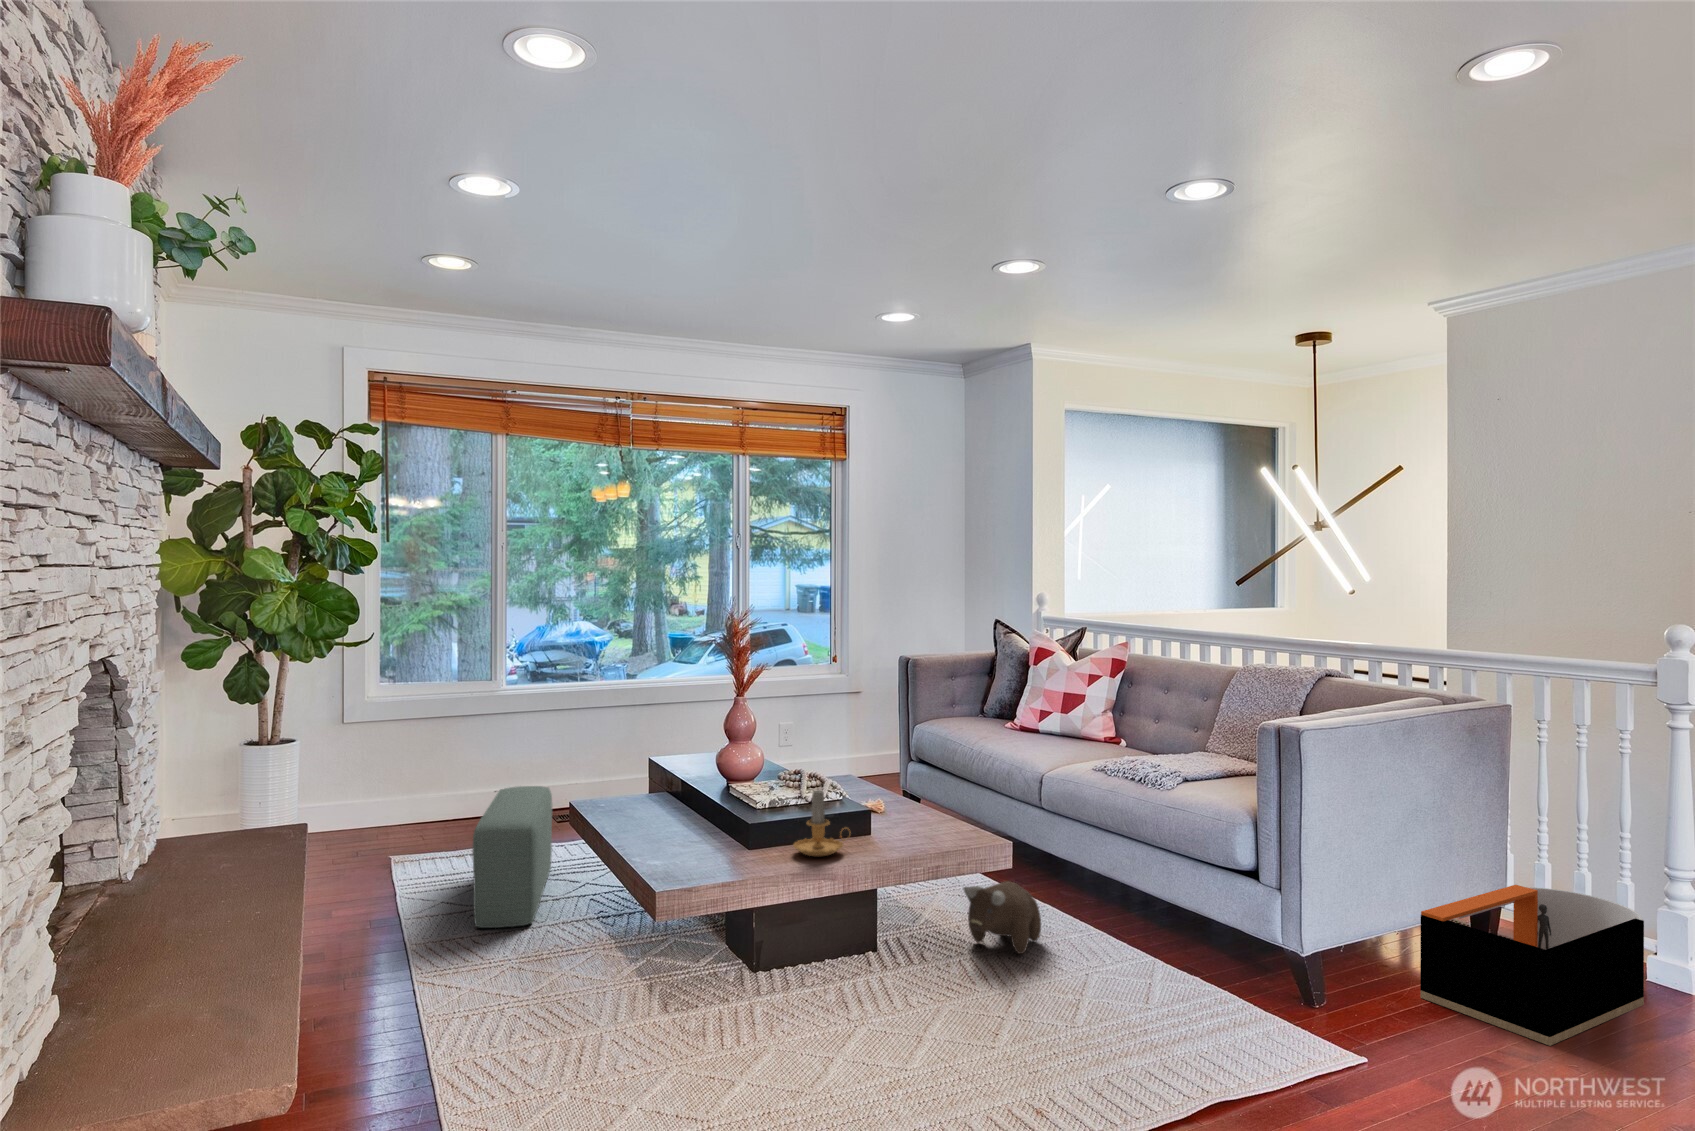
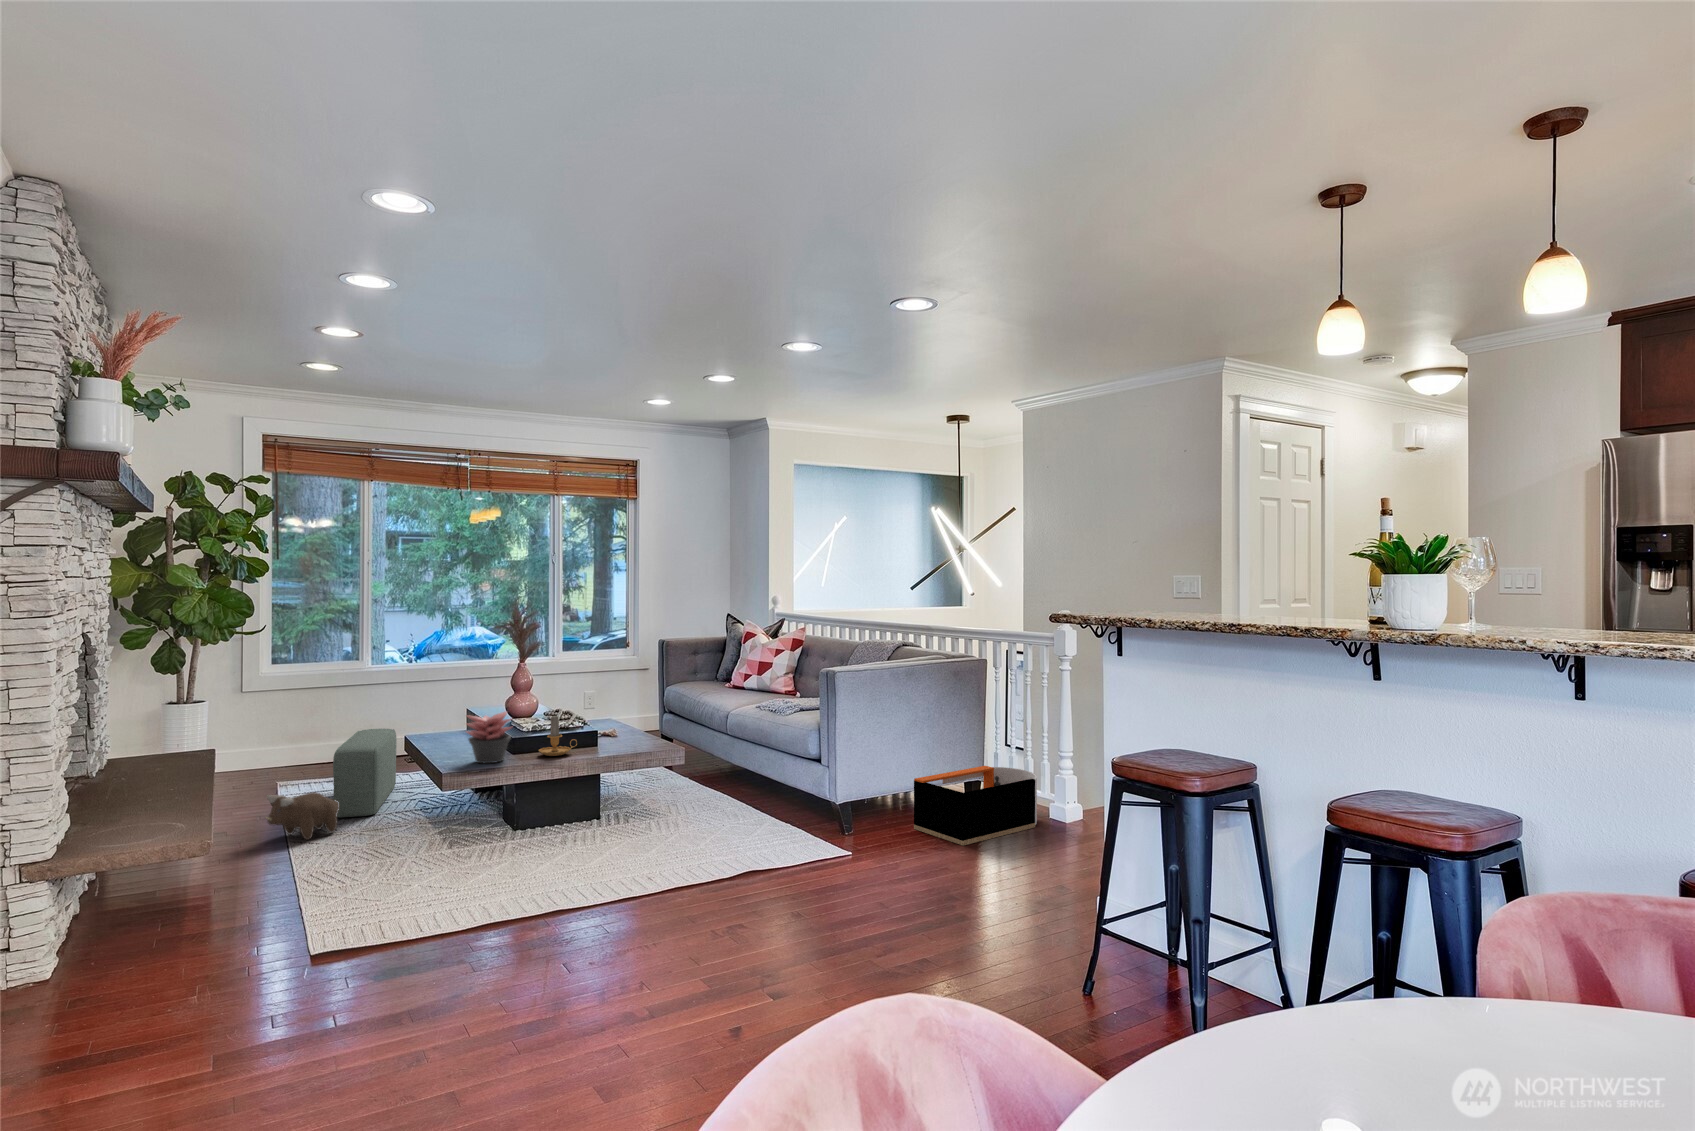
succulent plant: none [683,781,758,869] -> present [467,712,511,763]
plush toy: present [964,881,1041,954] -> present [266,792,339,840]

